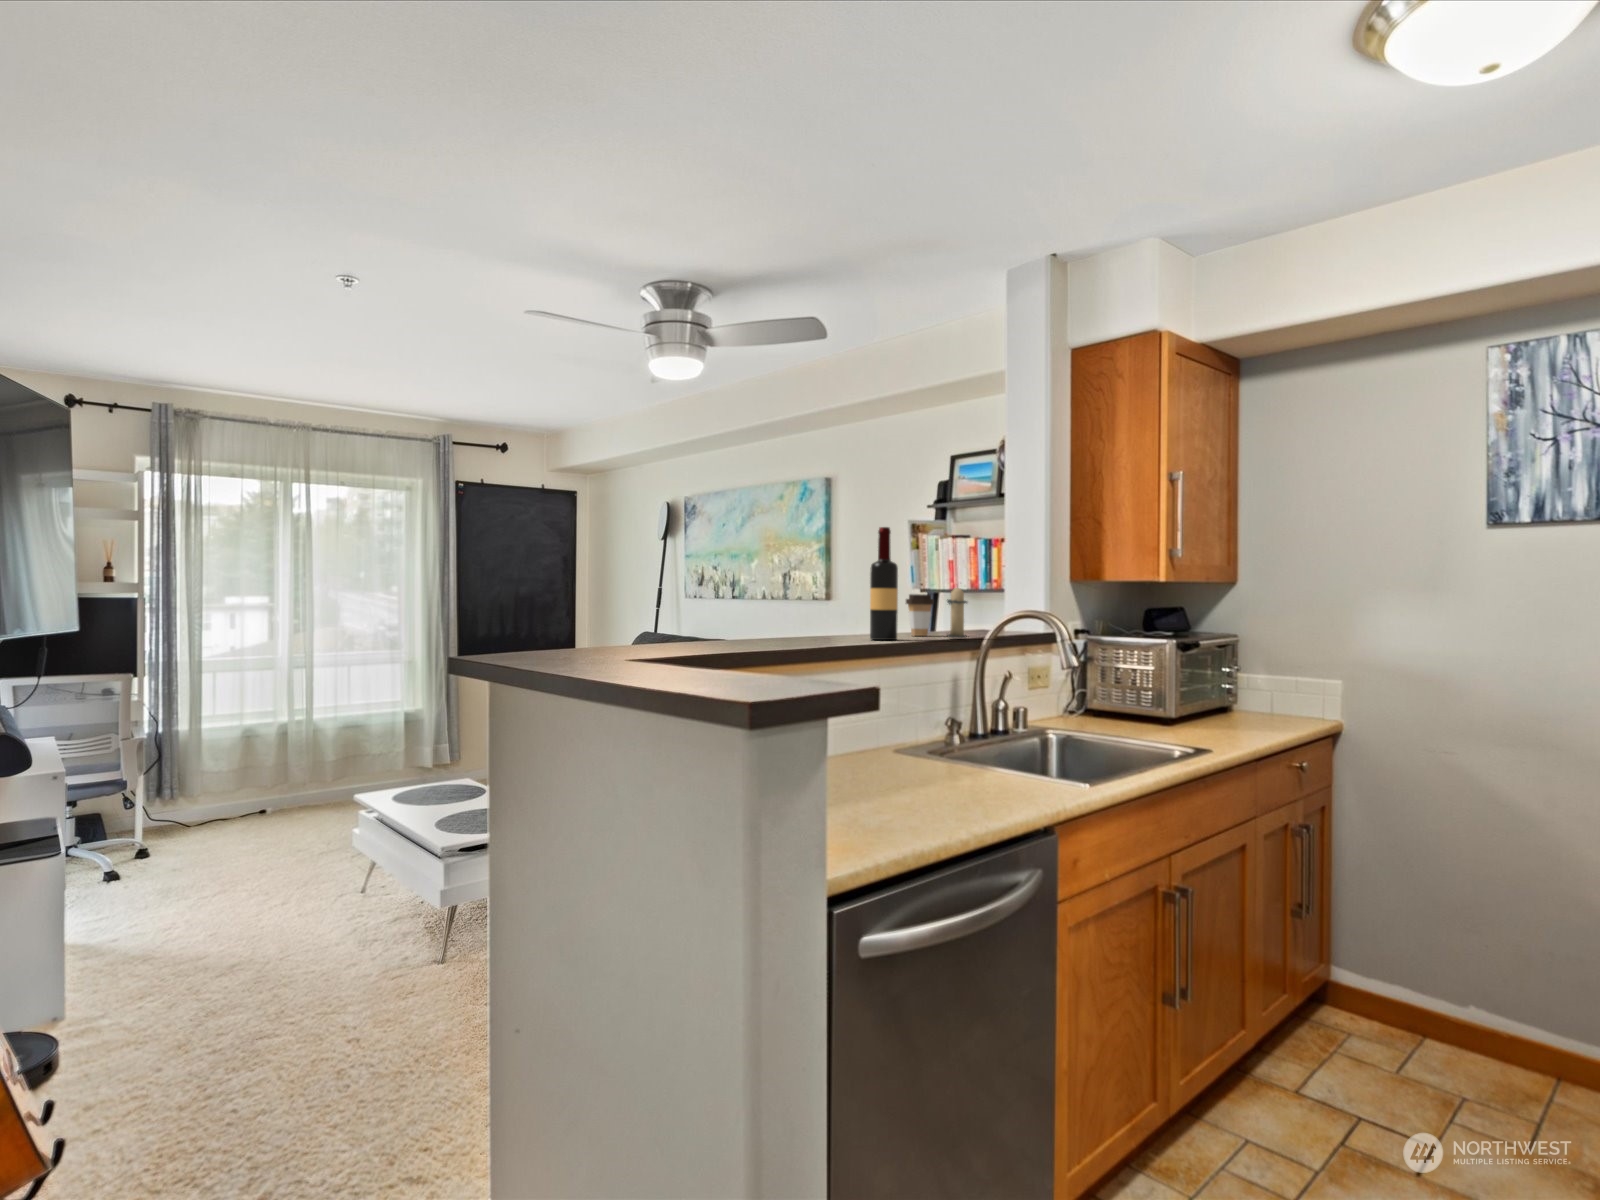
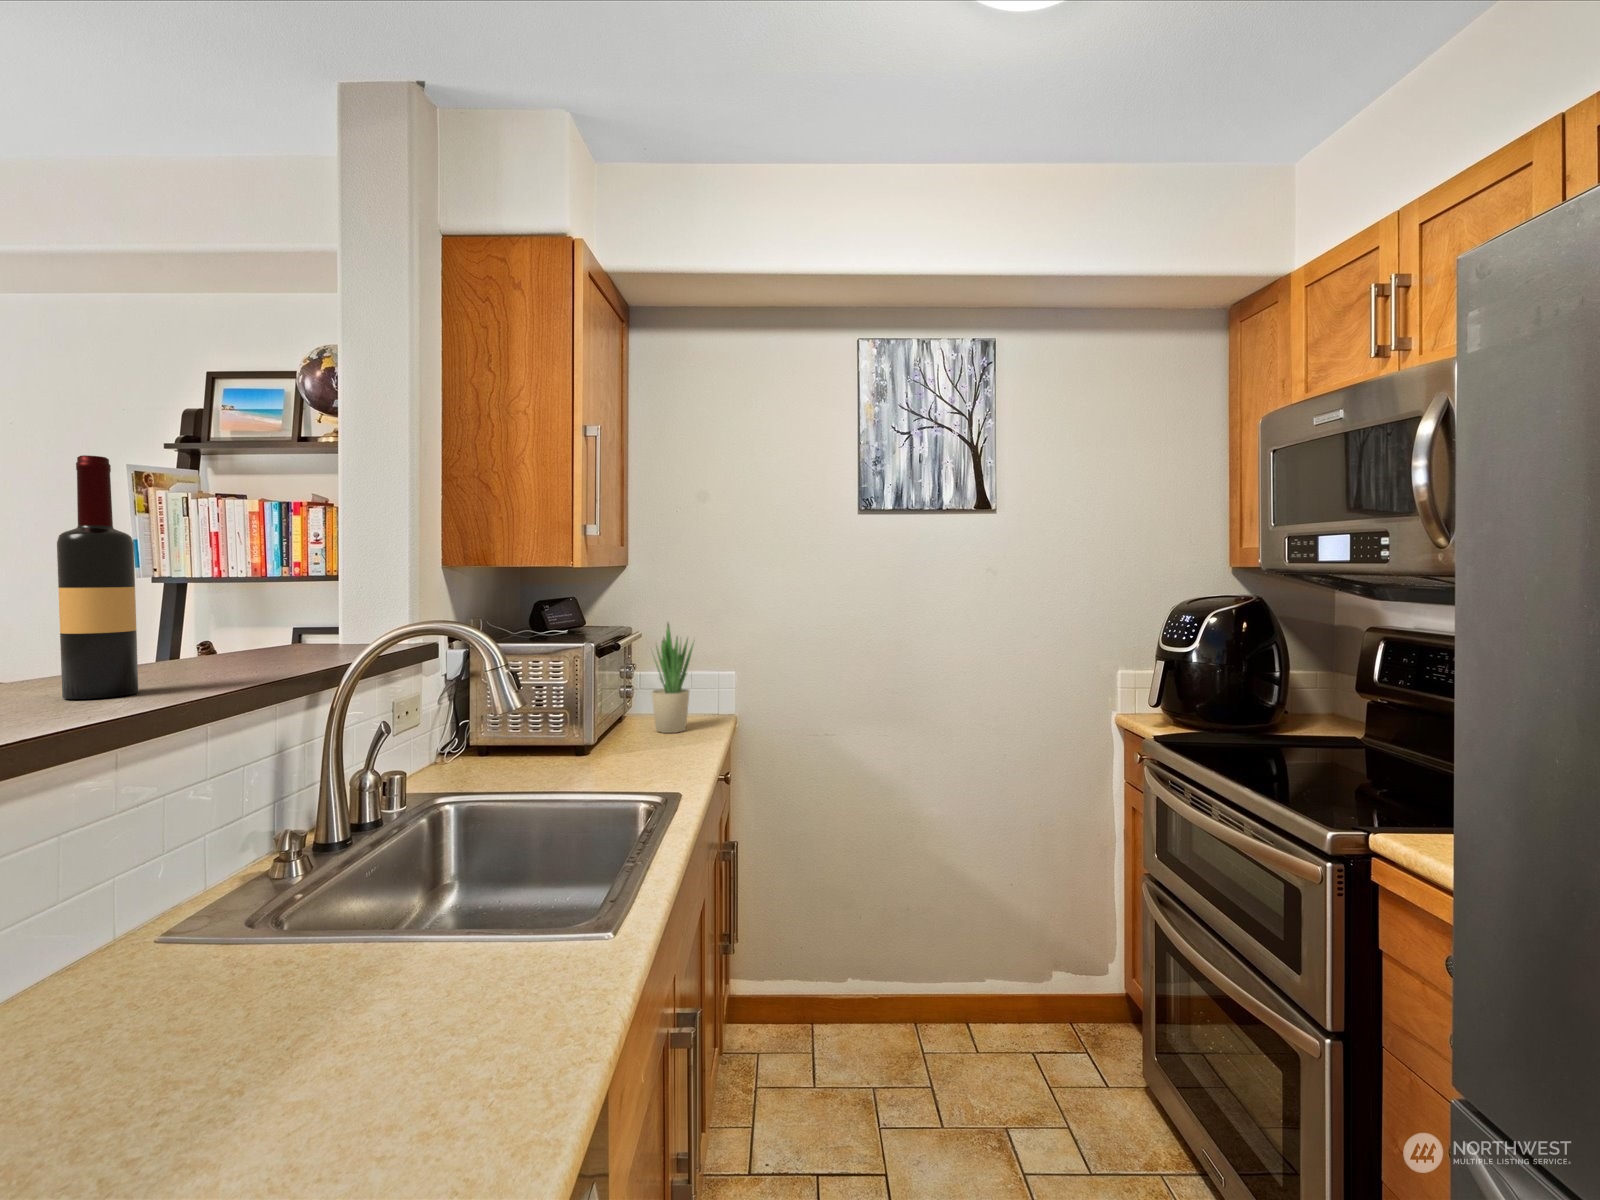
candle: present [947,588,967,638] -> none [243,575,302,675]
coffee cup: present [906,594,934,636] -> none [147,593,215,673]
potted plant: none [1237,628,1282,723] -> present [652,623,694,733]

